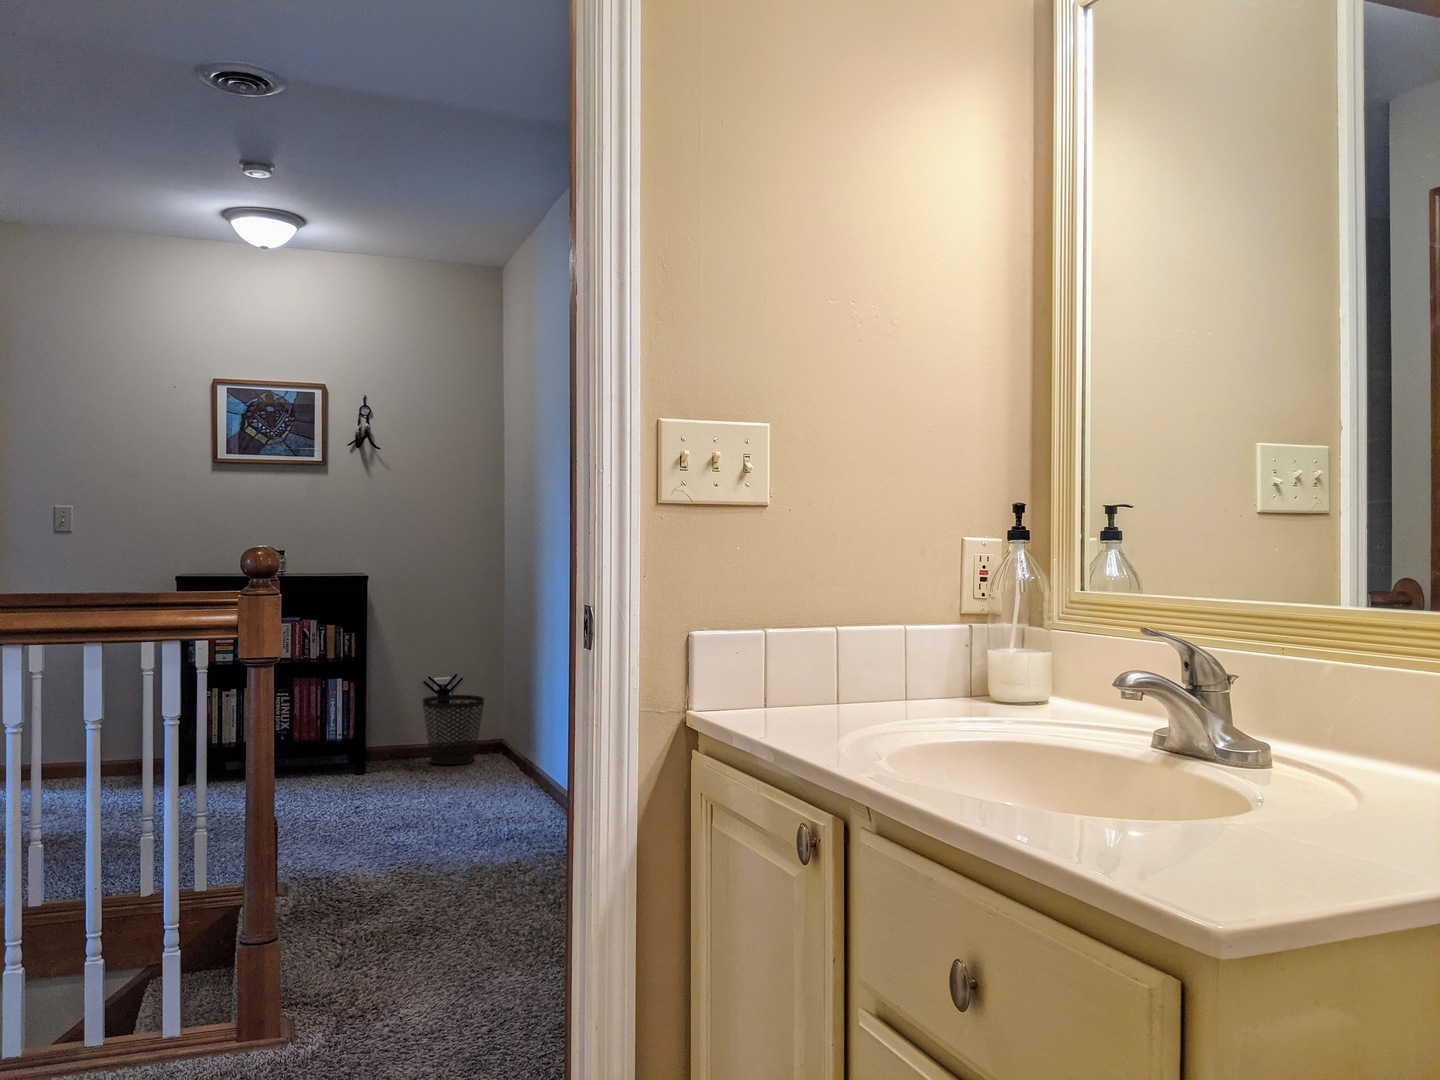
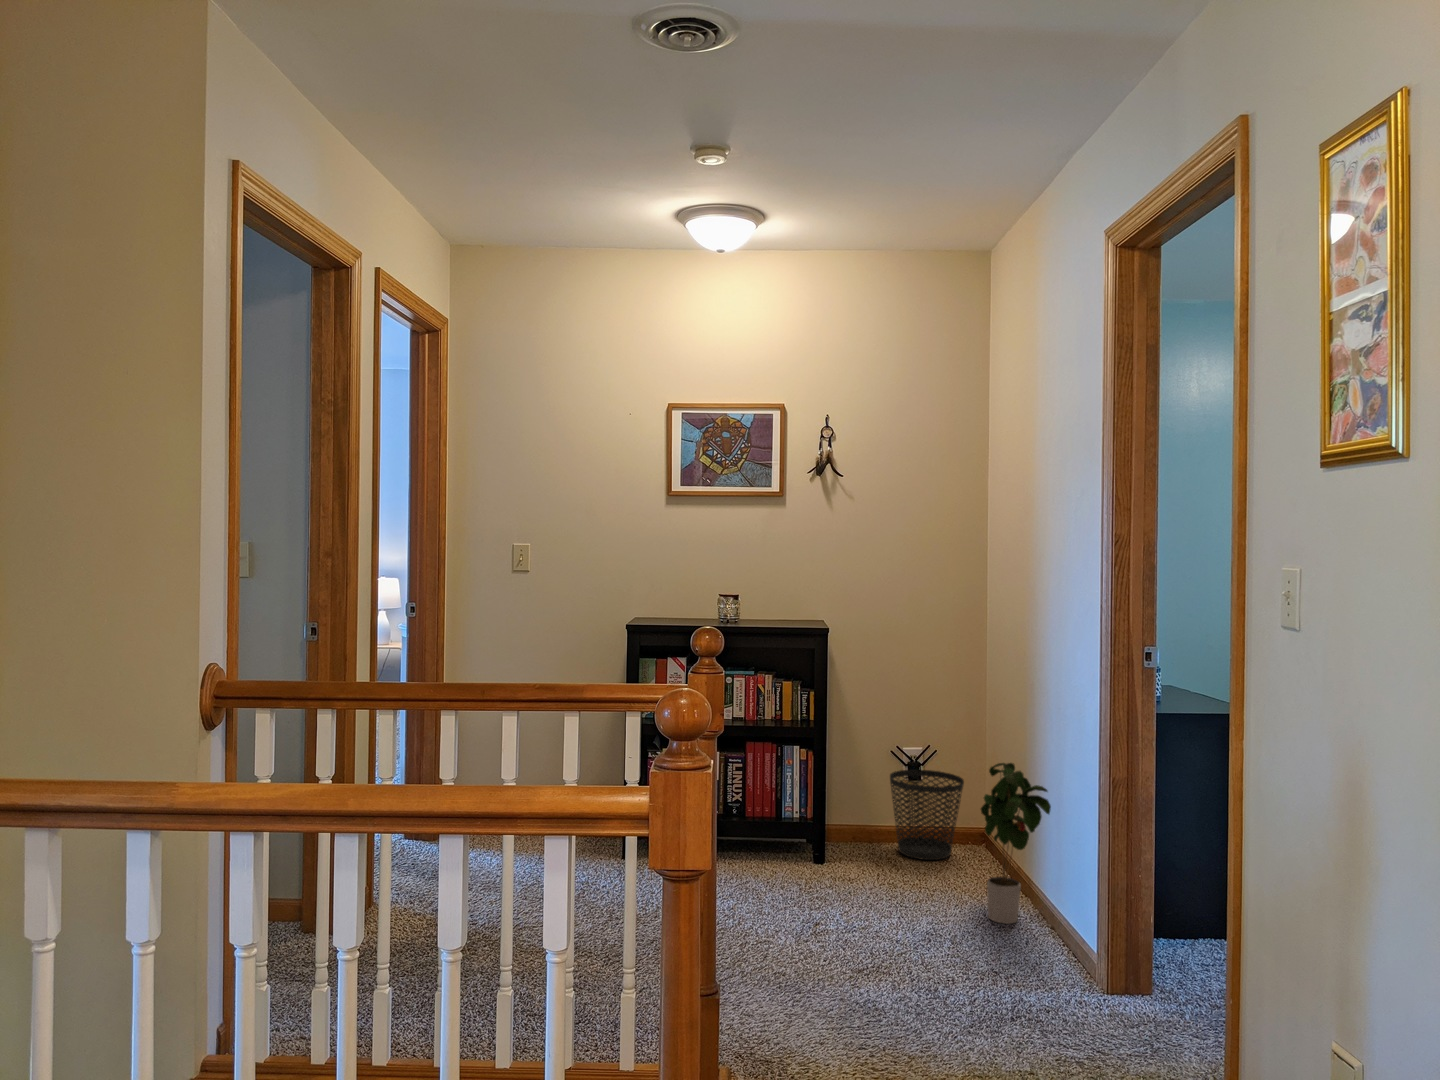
potted plant: none [493,671,542,792] -> present [981,763,1051,924]

